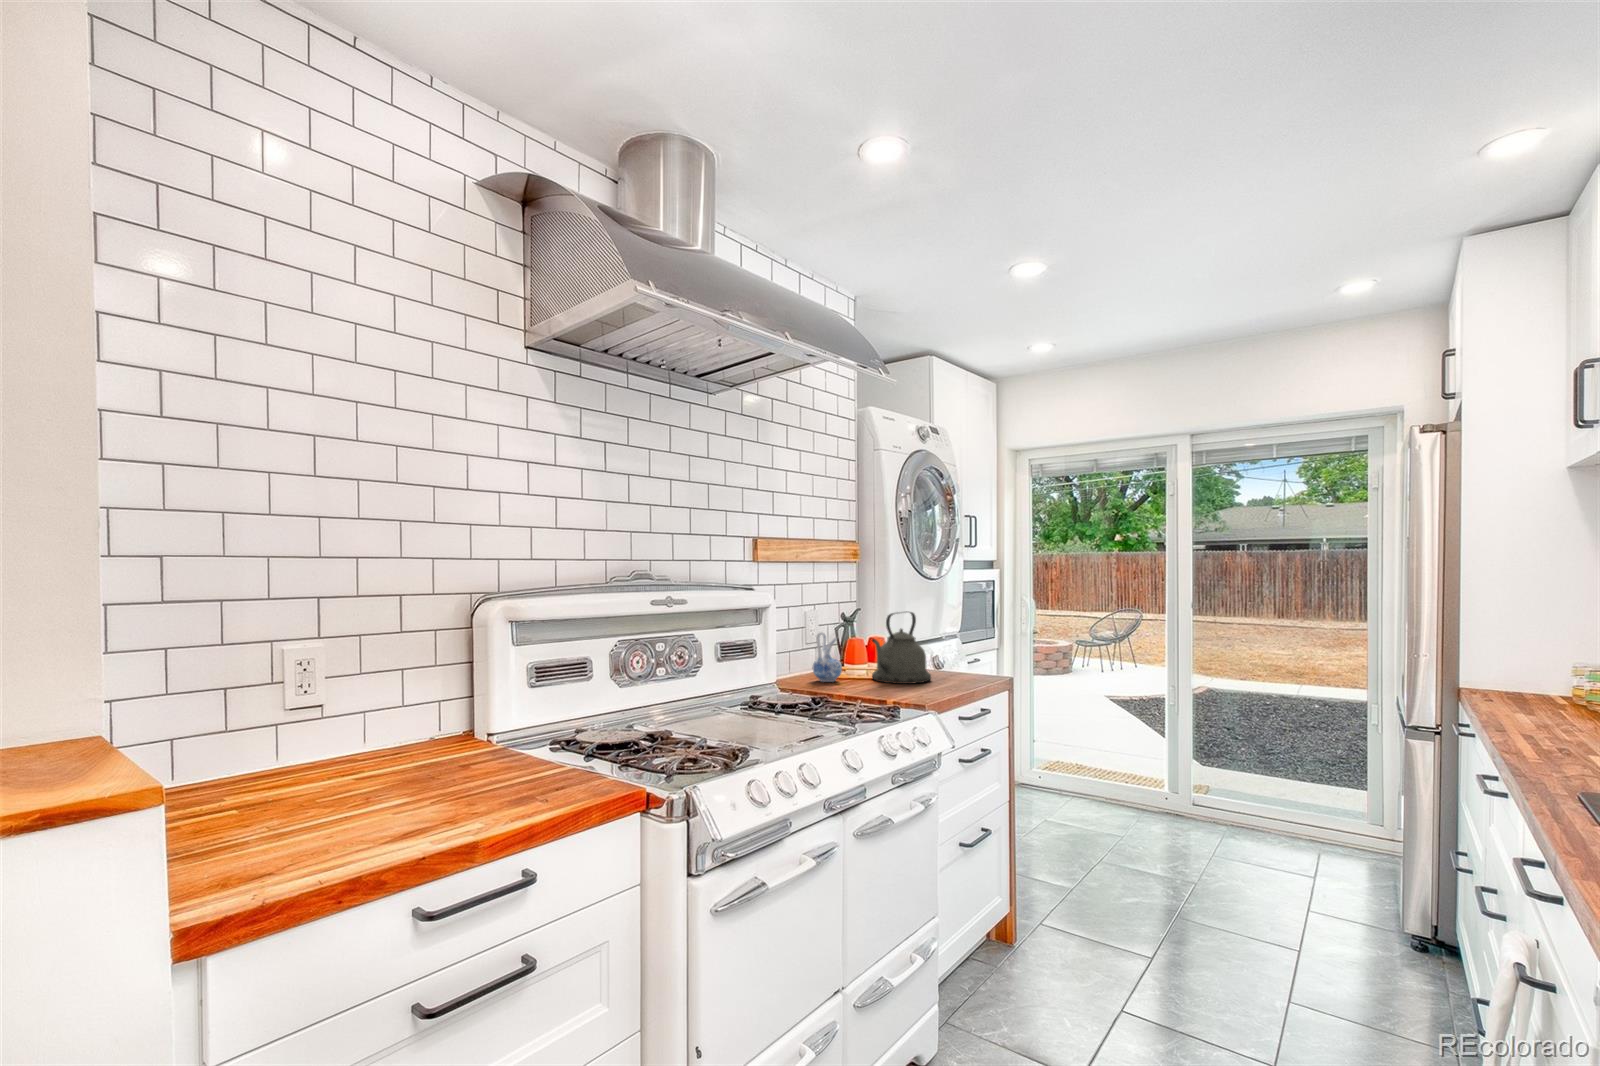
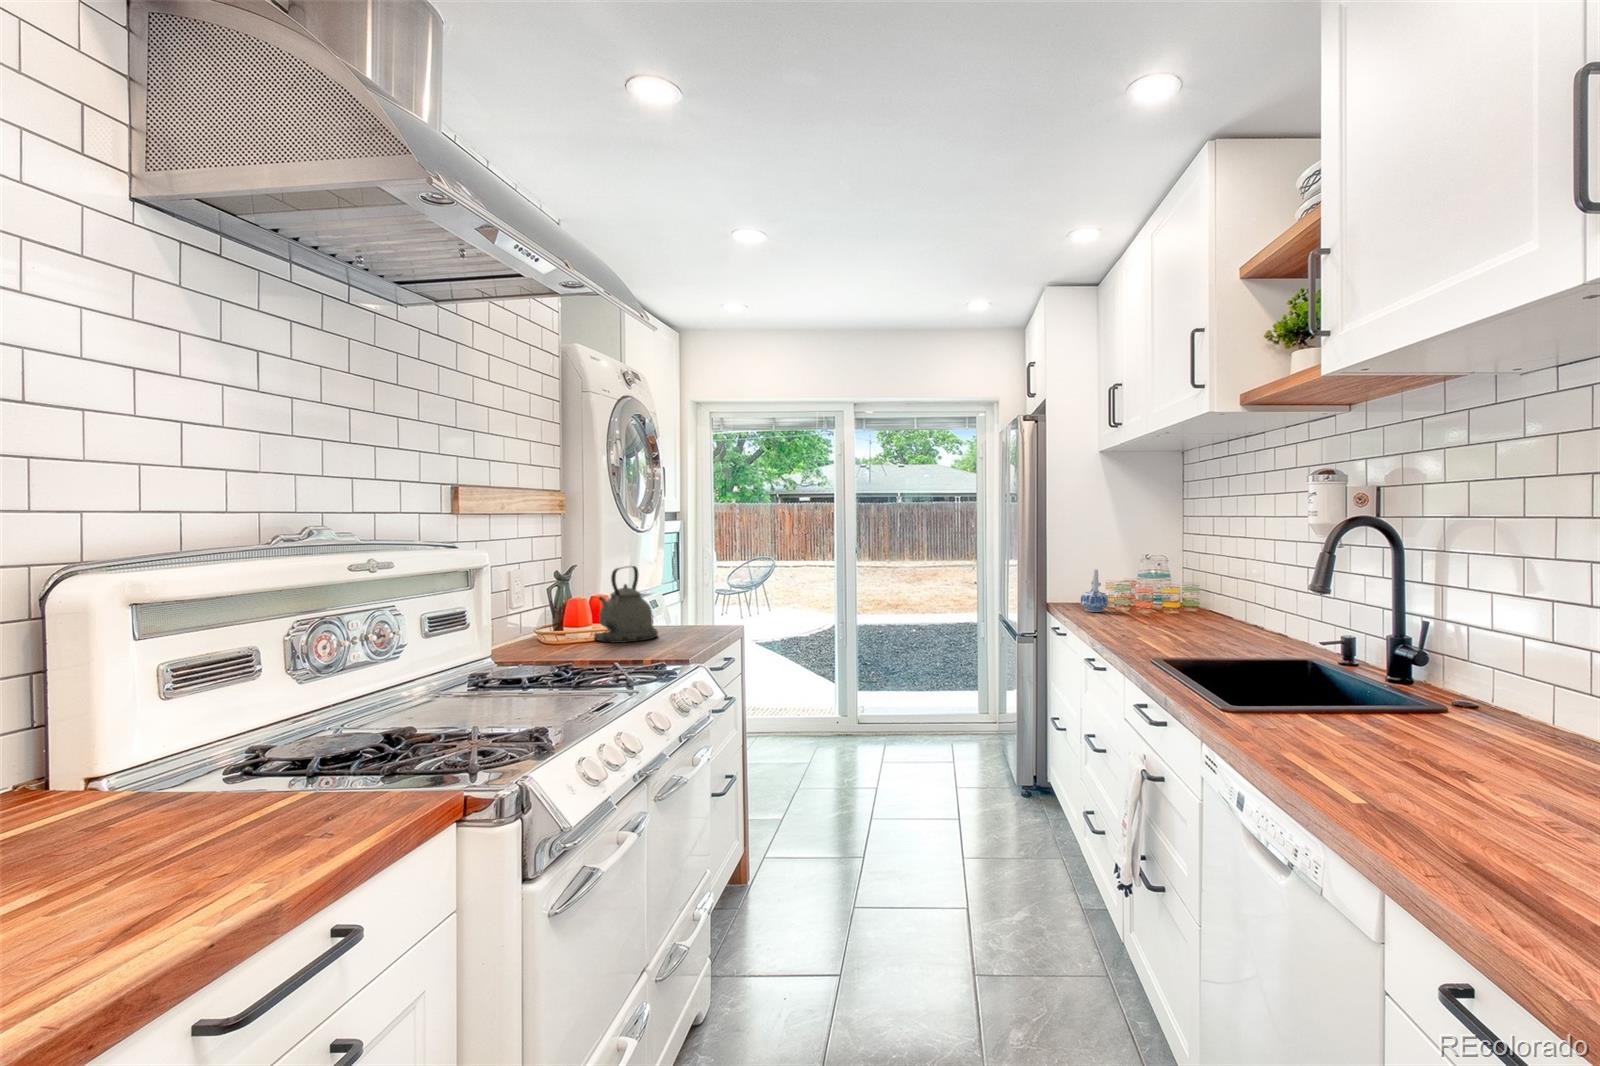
ceramic pitcher: present [813,632,842,682] -> present [1081,569,1108,612]

